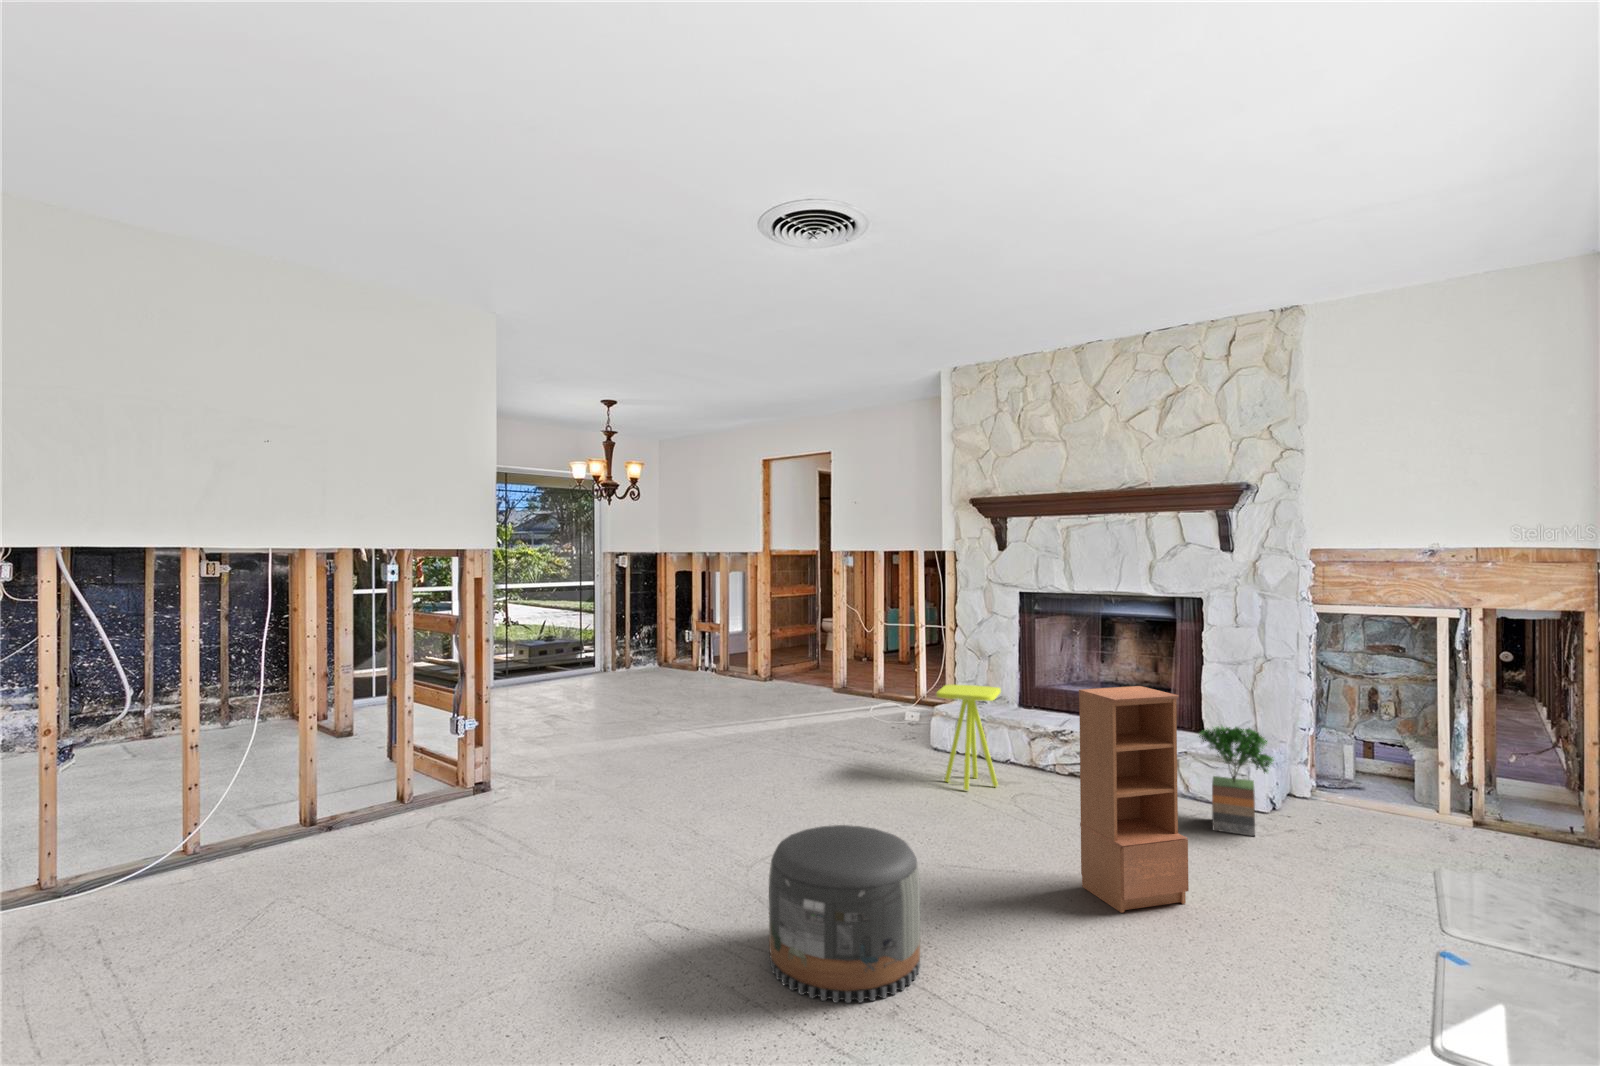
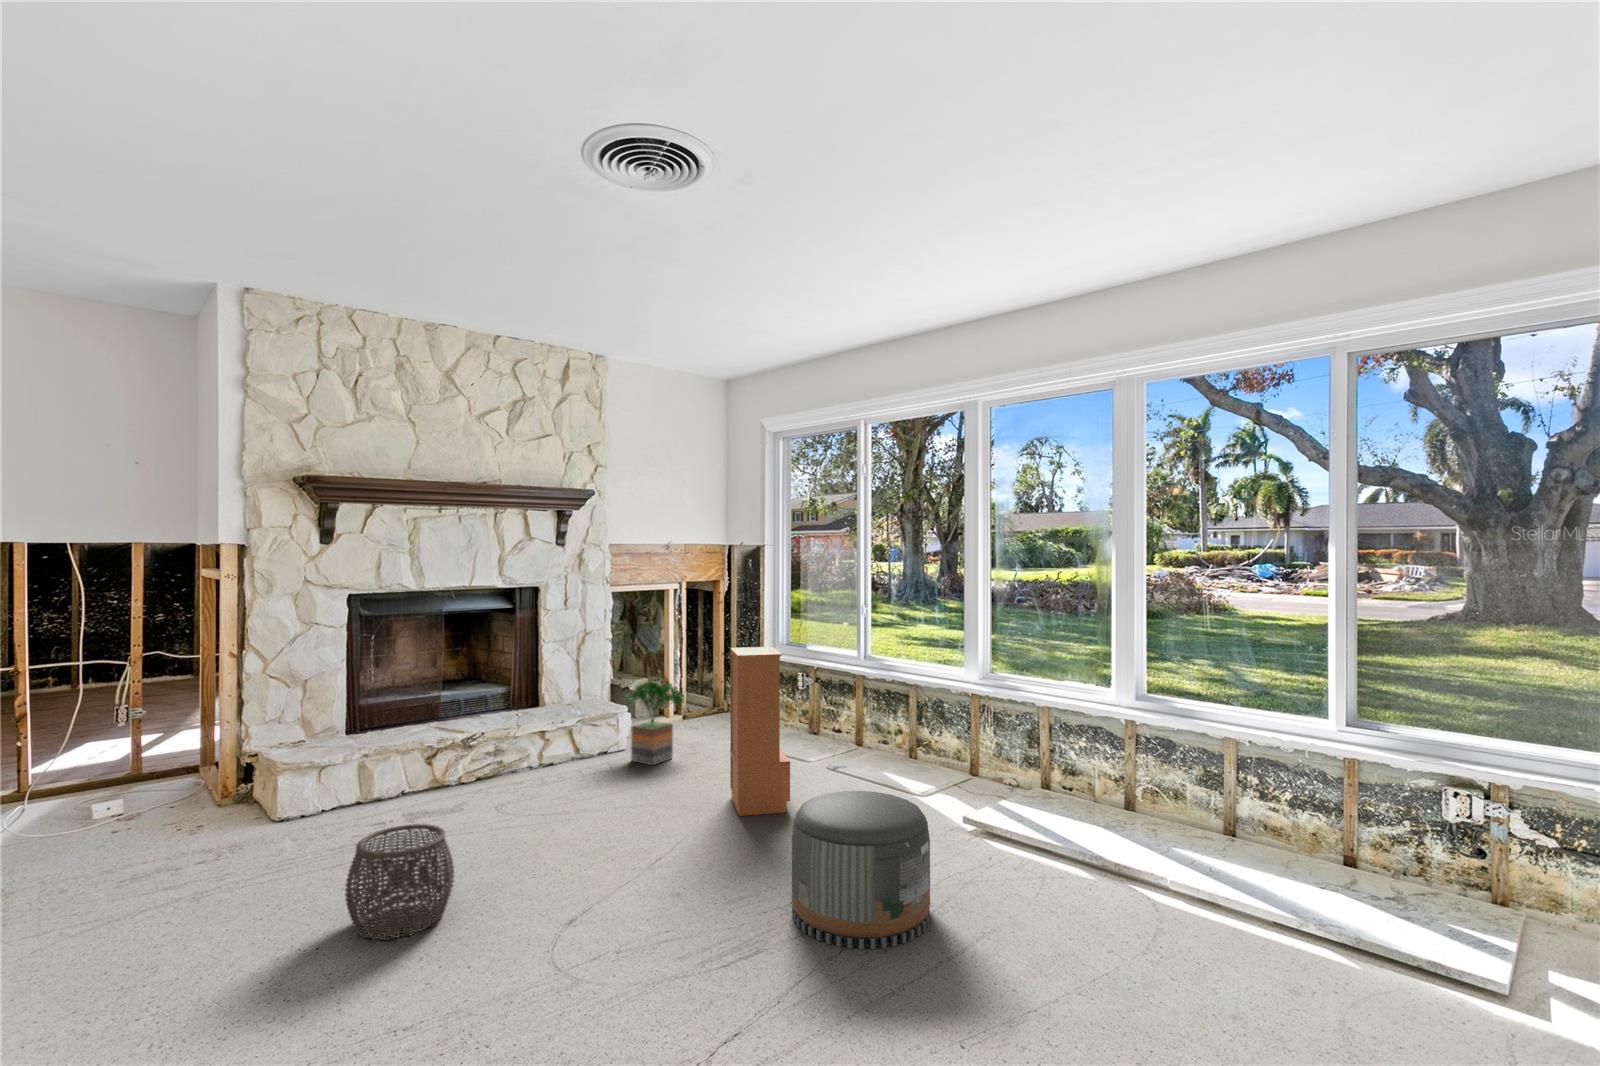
side table: present [936,684,1001,790] -> none [398,701,493,830]
woven basket: none [765,743,830,812] -> present [345,824,455,940]

